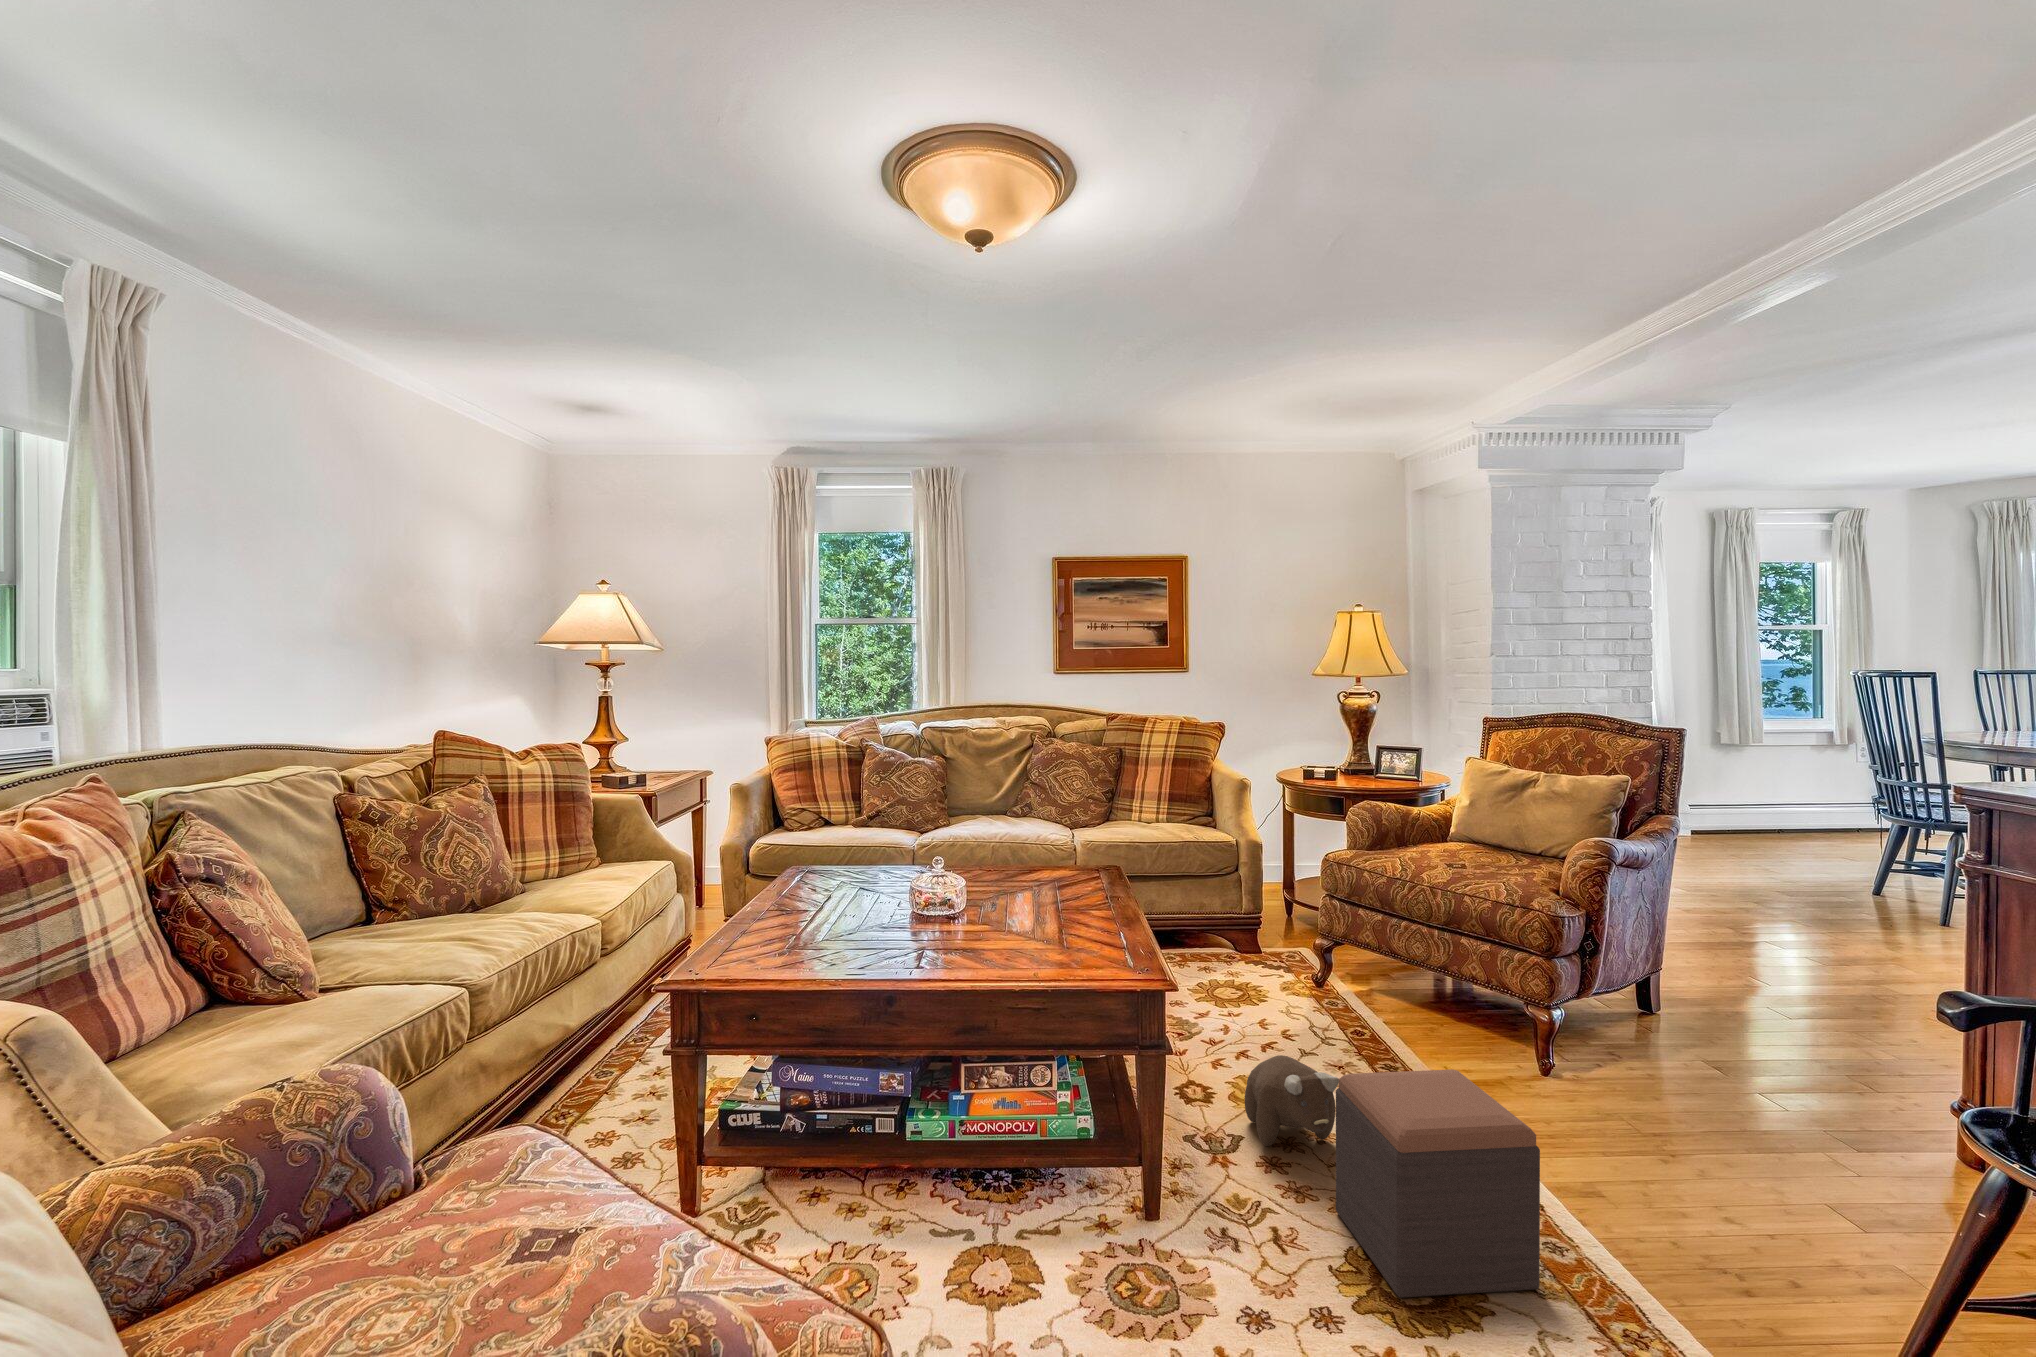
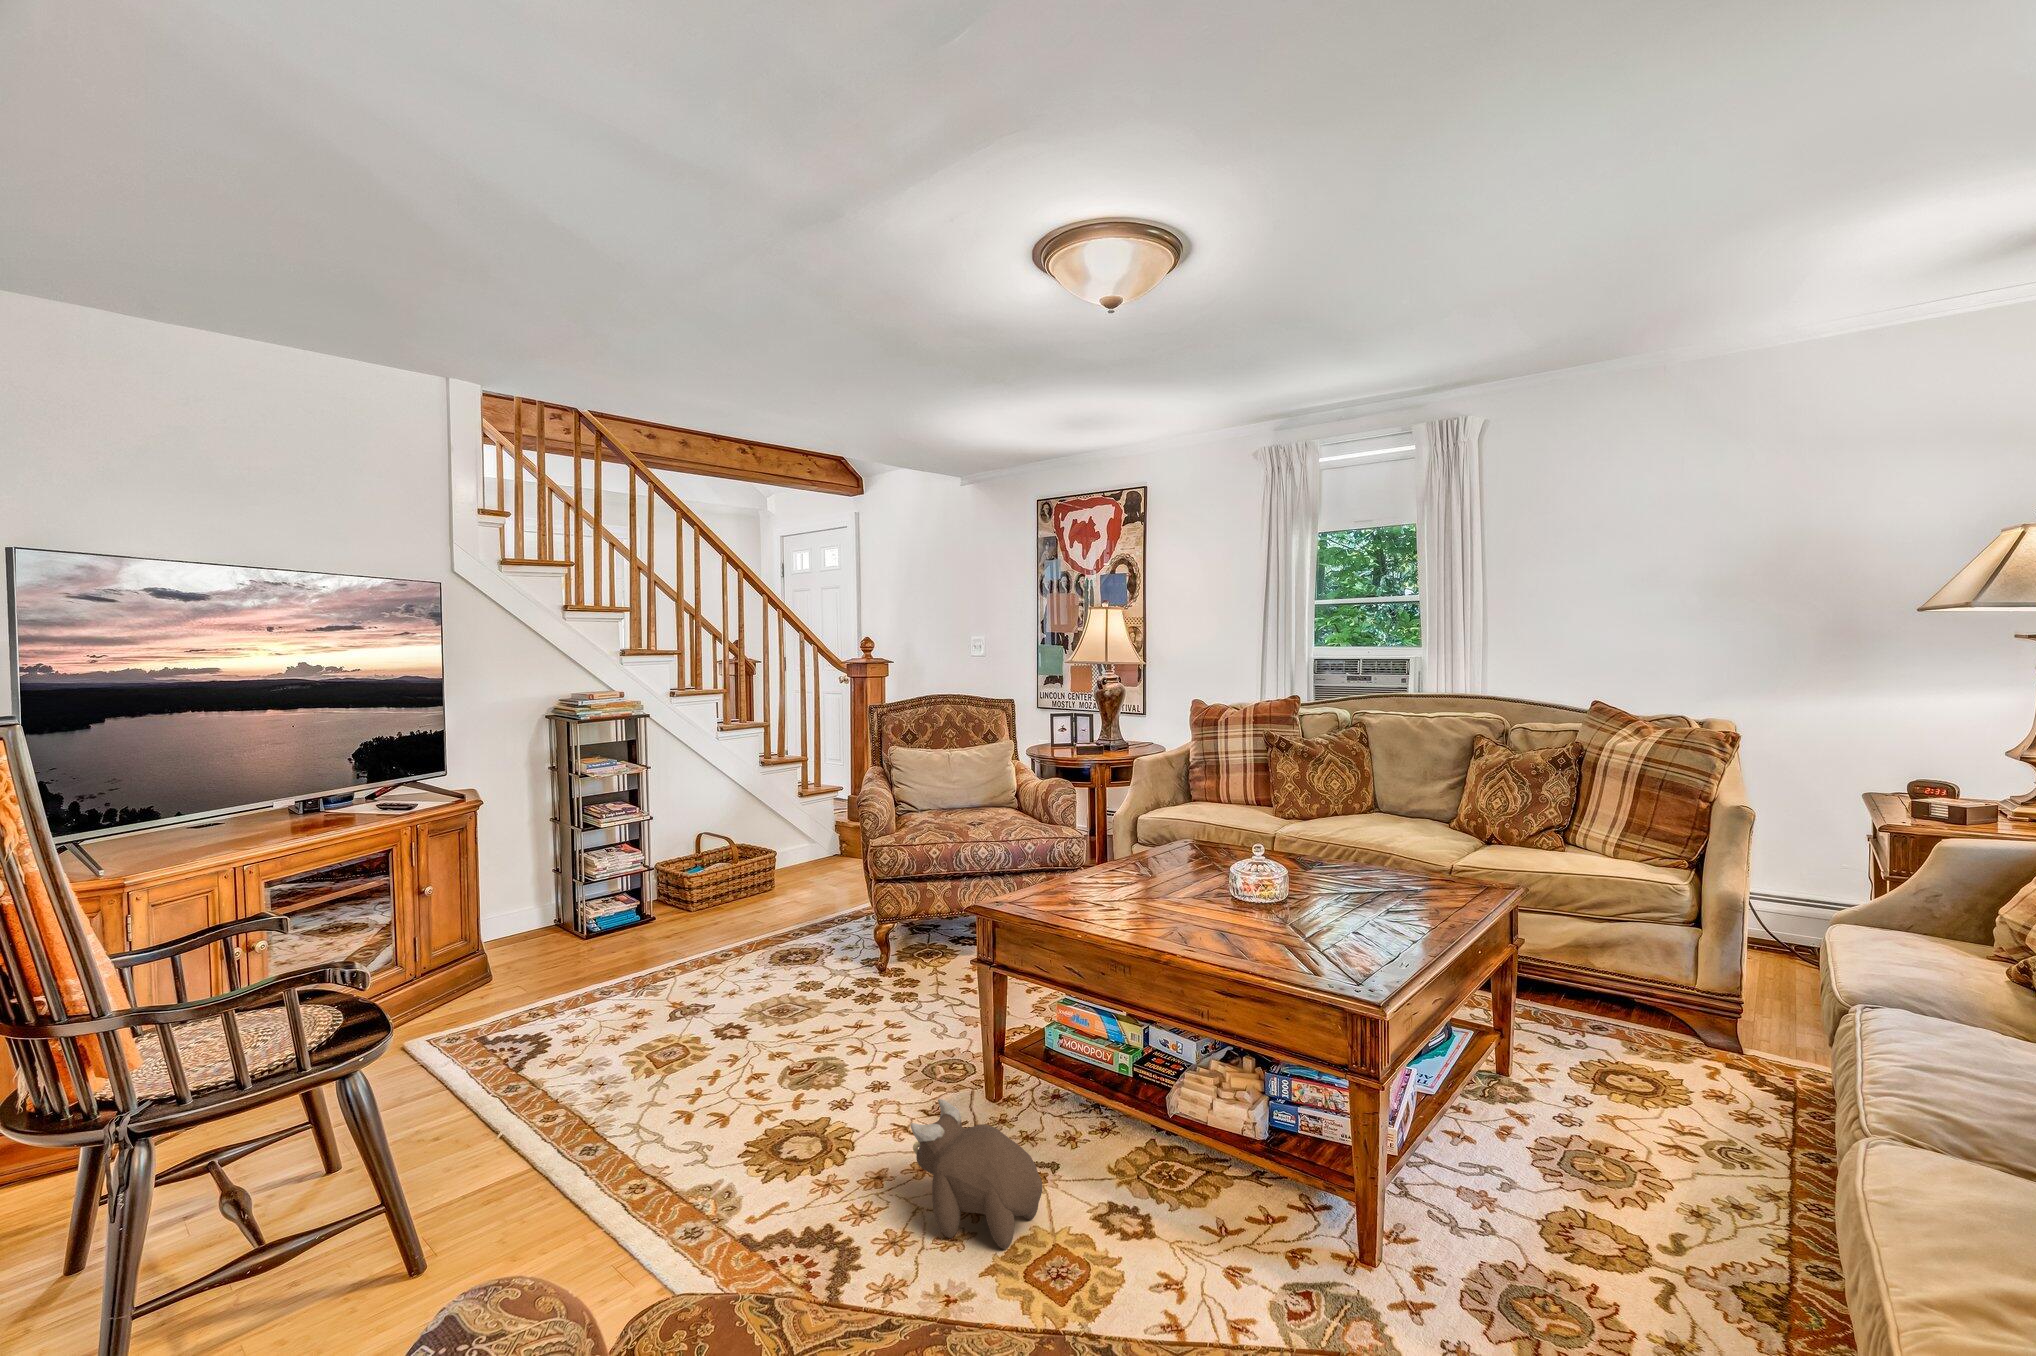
footstool: present [1336,1069,1540,1298] -> none [704,1018,881,1230]

